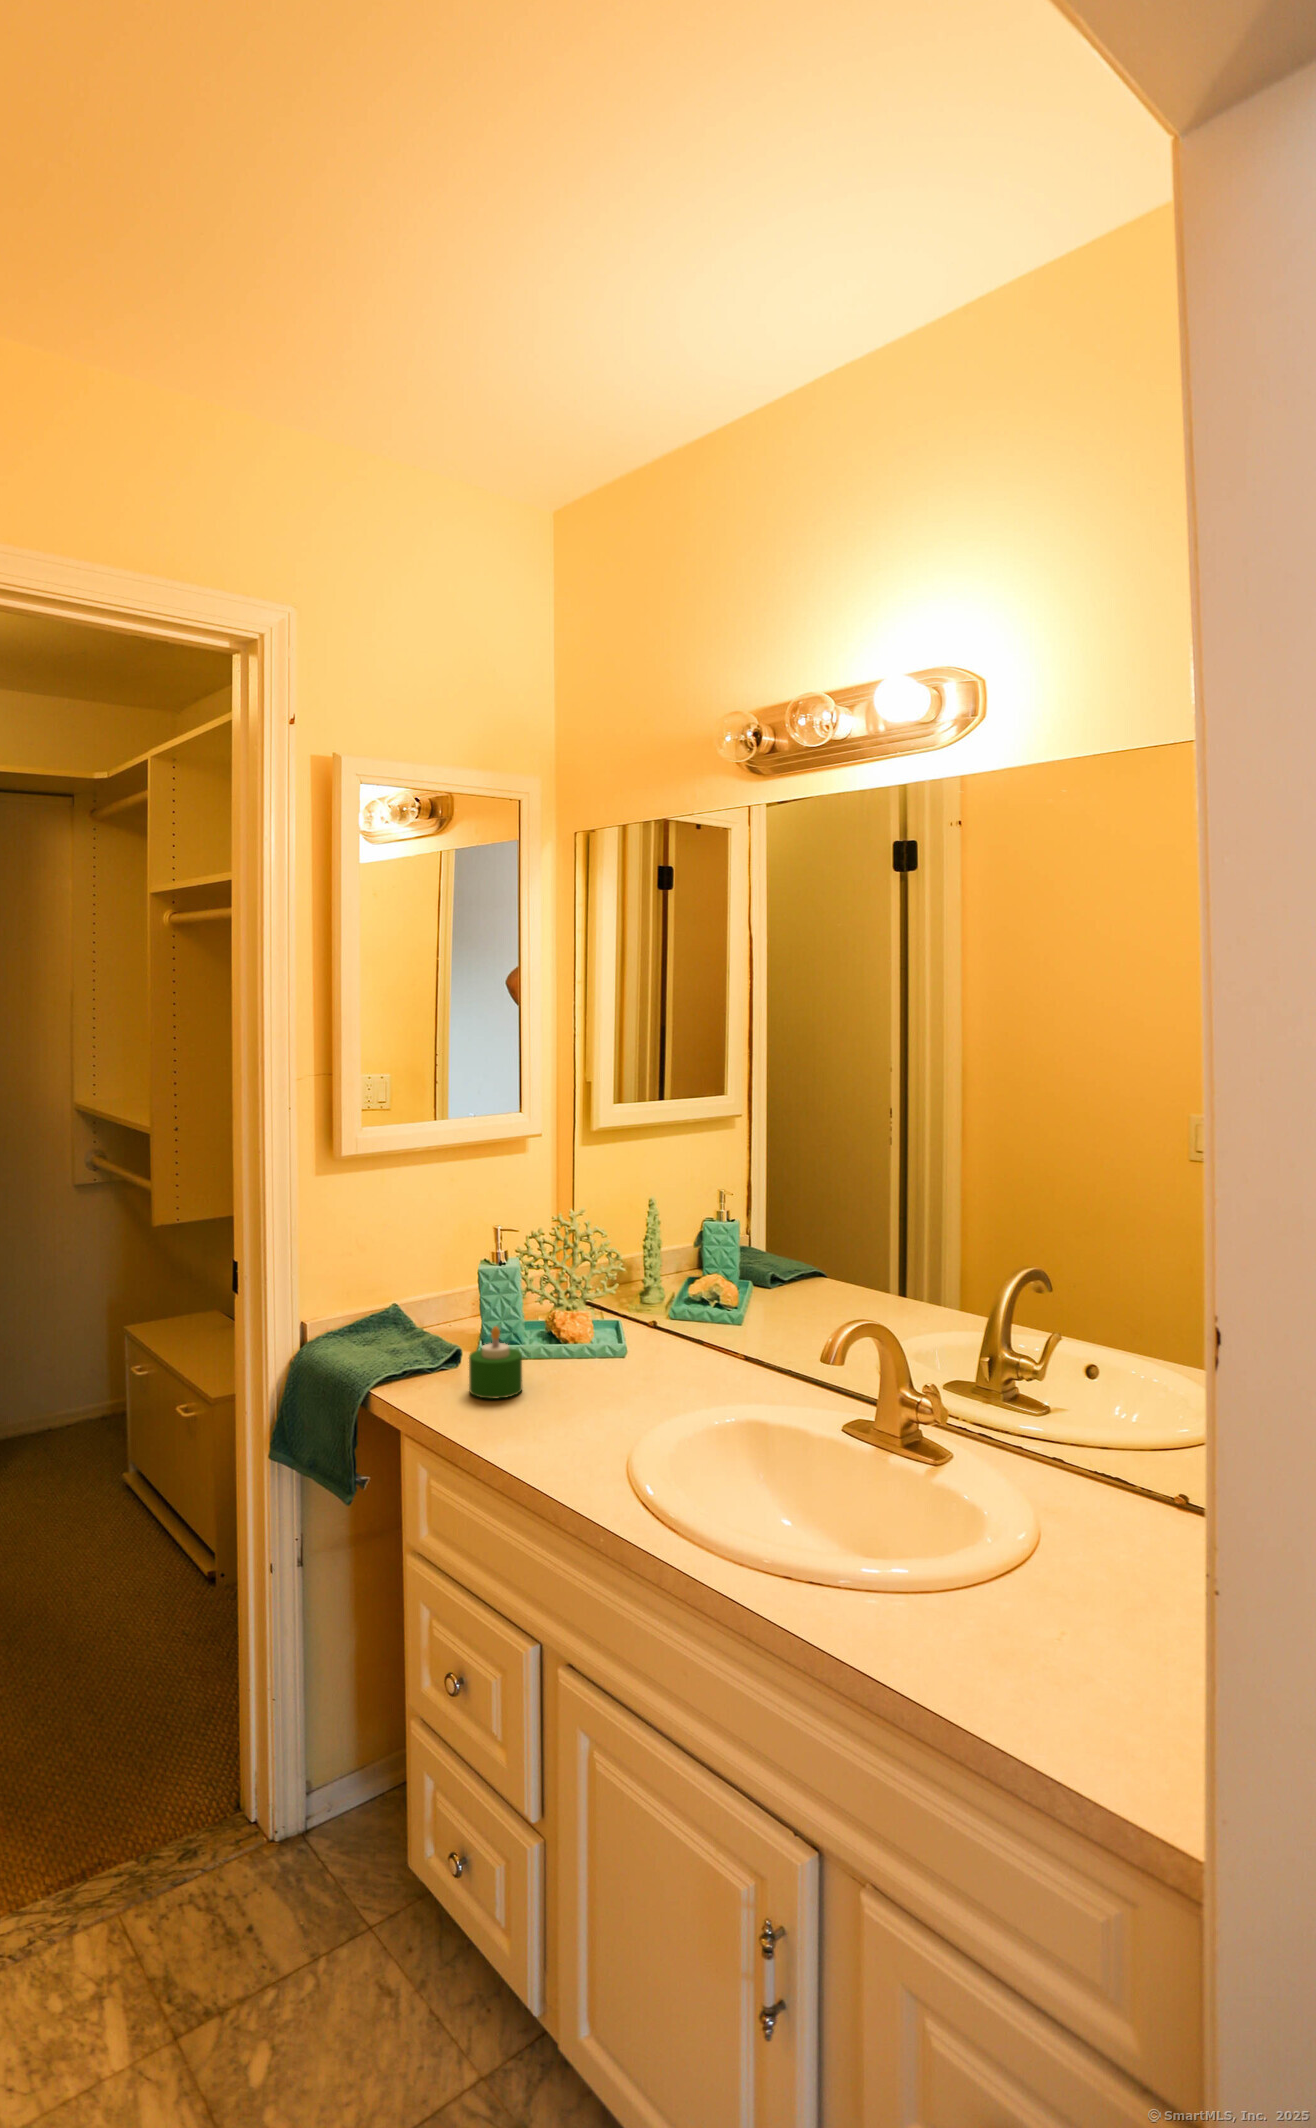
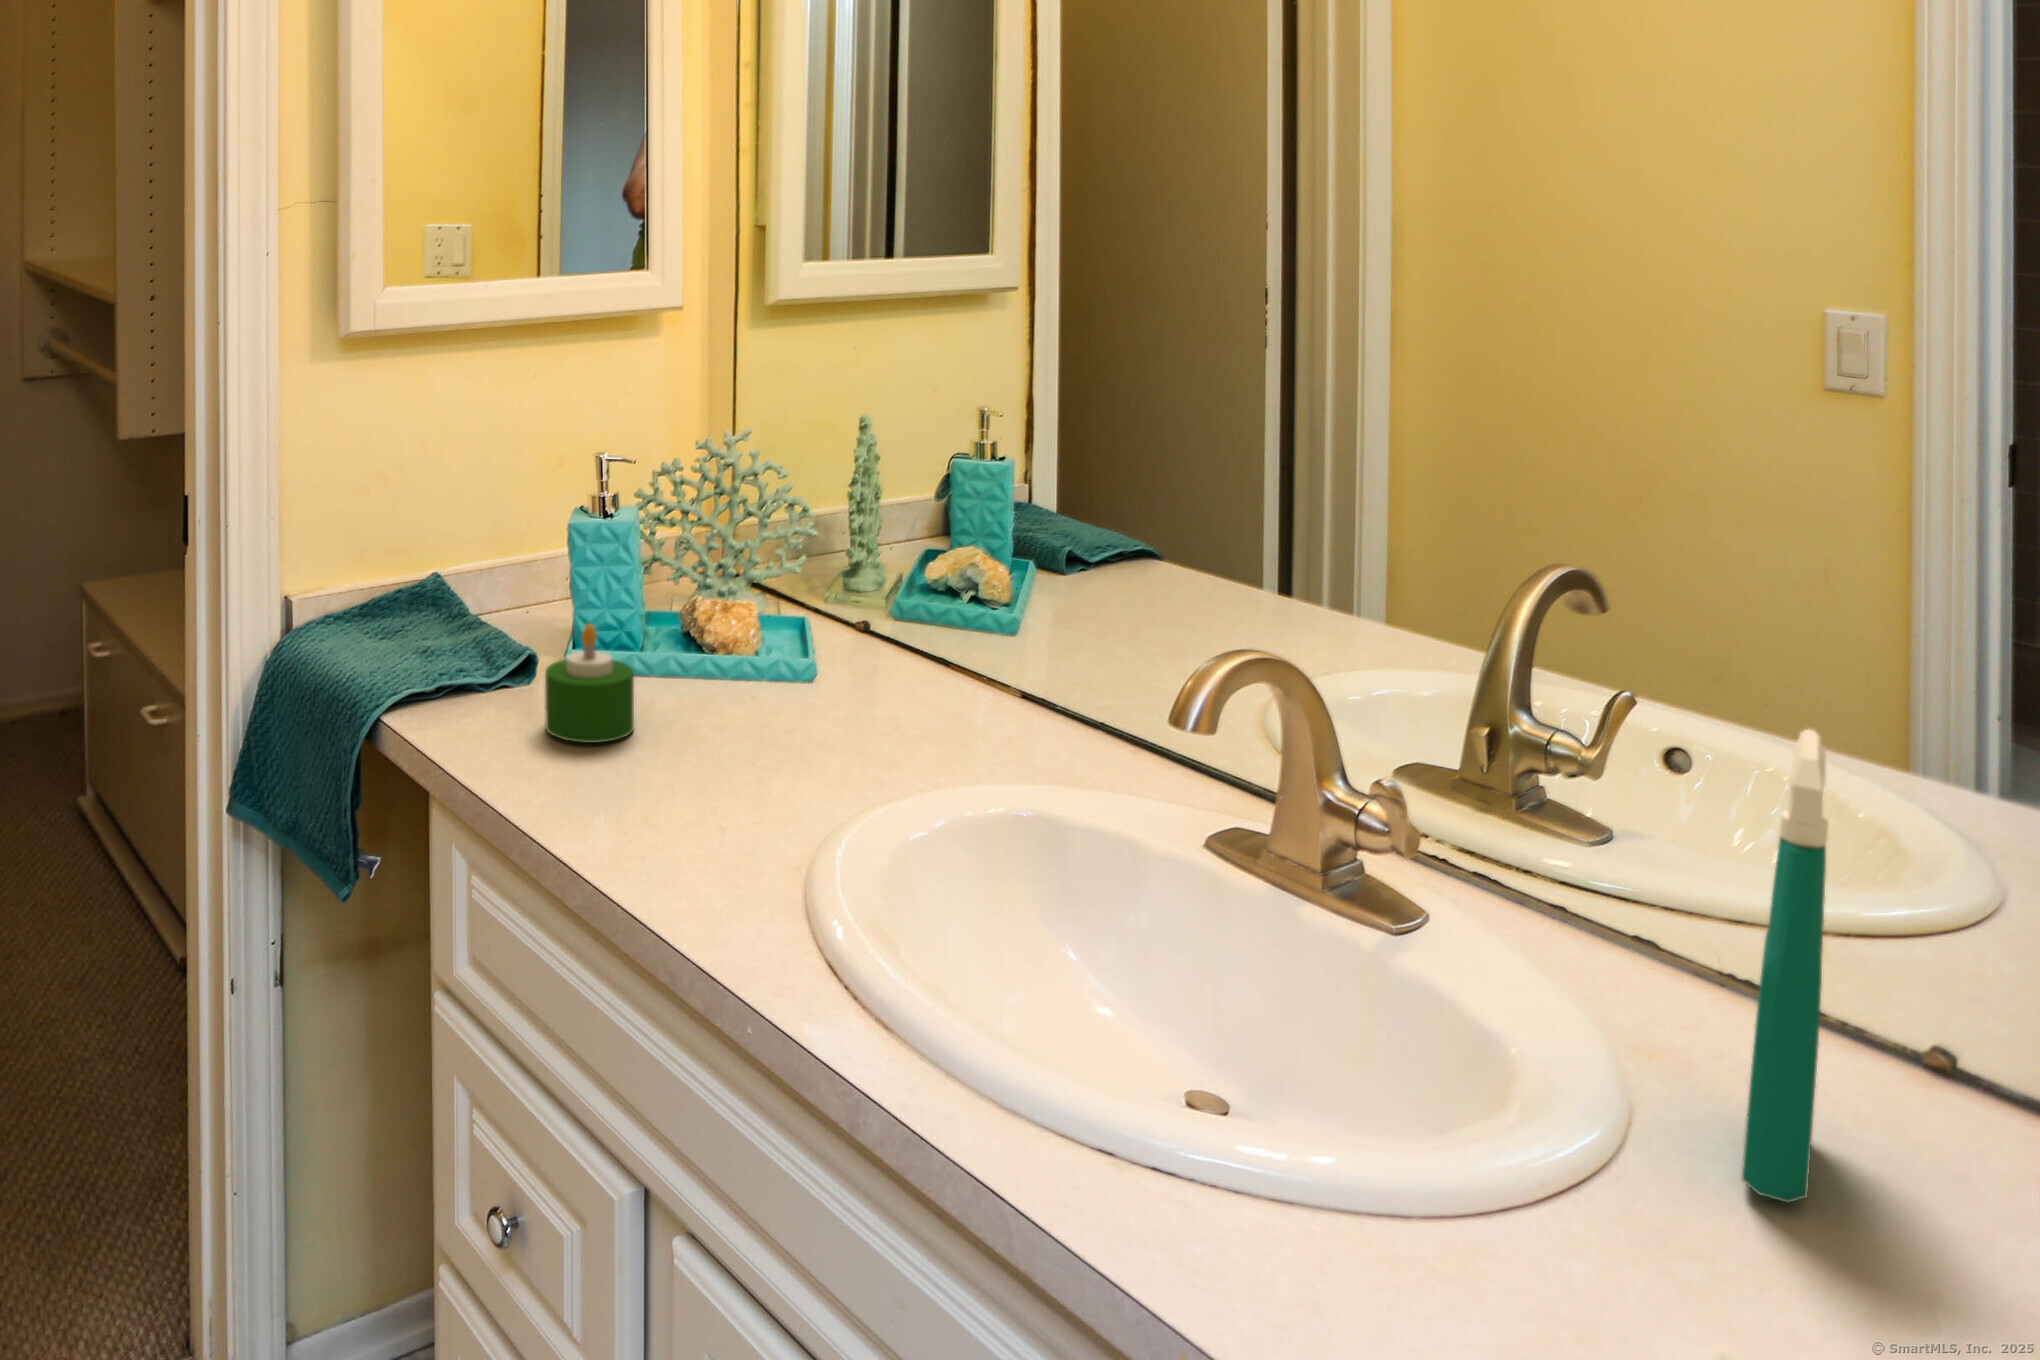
spray bottle: none [1096,1337,1131,1580] -> present [1742,729,1828,1203]

